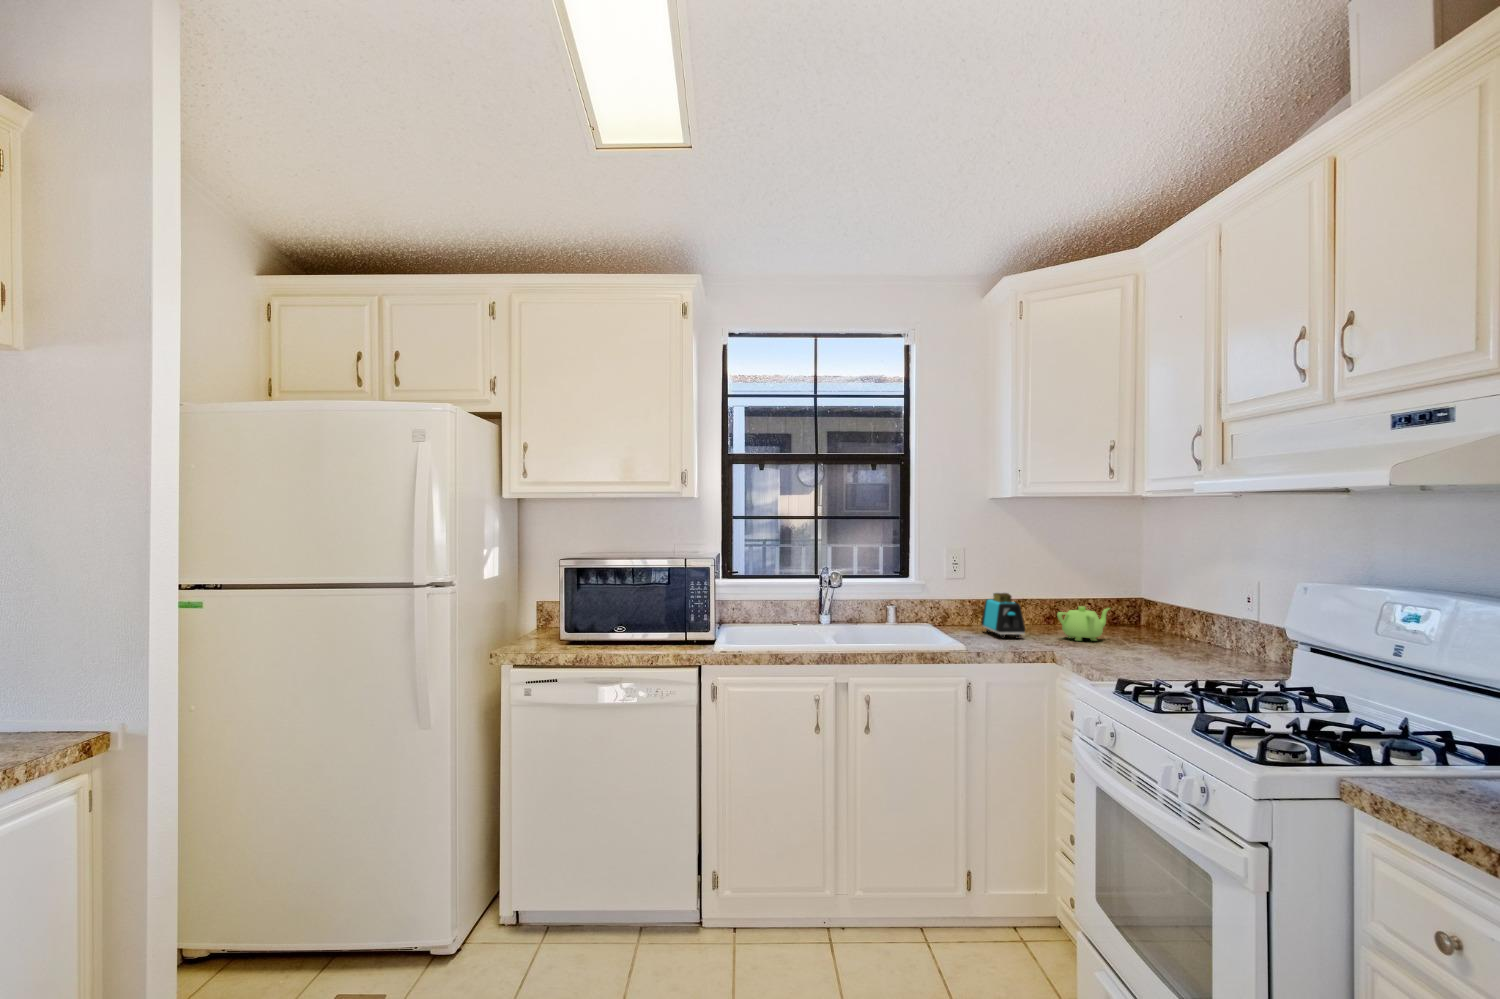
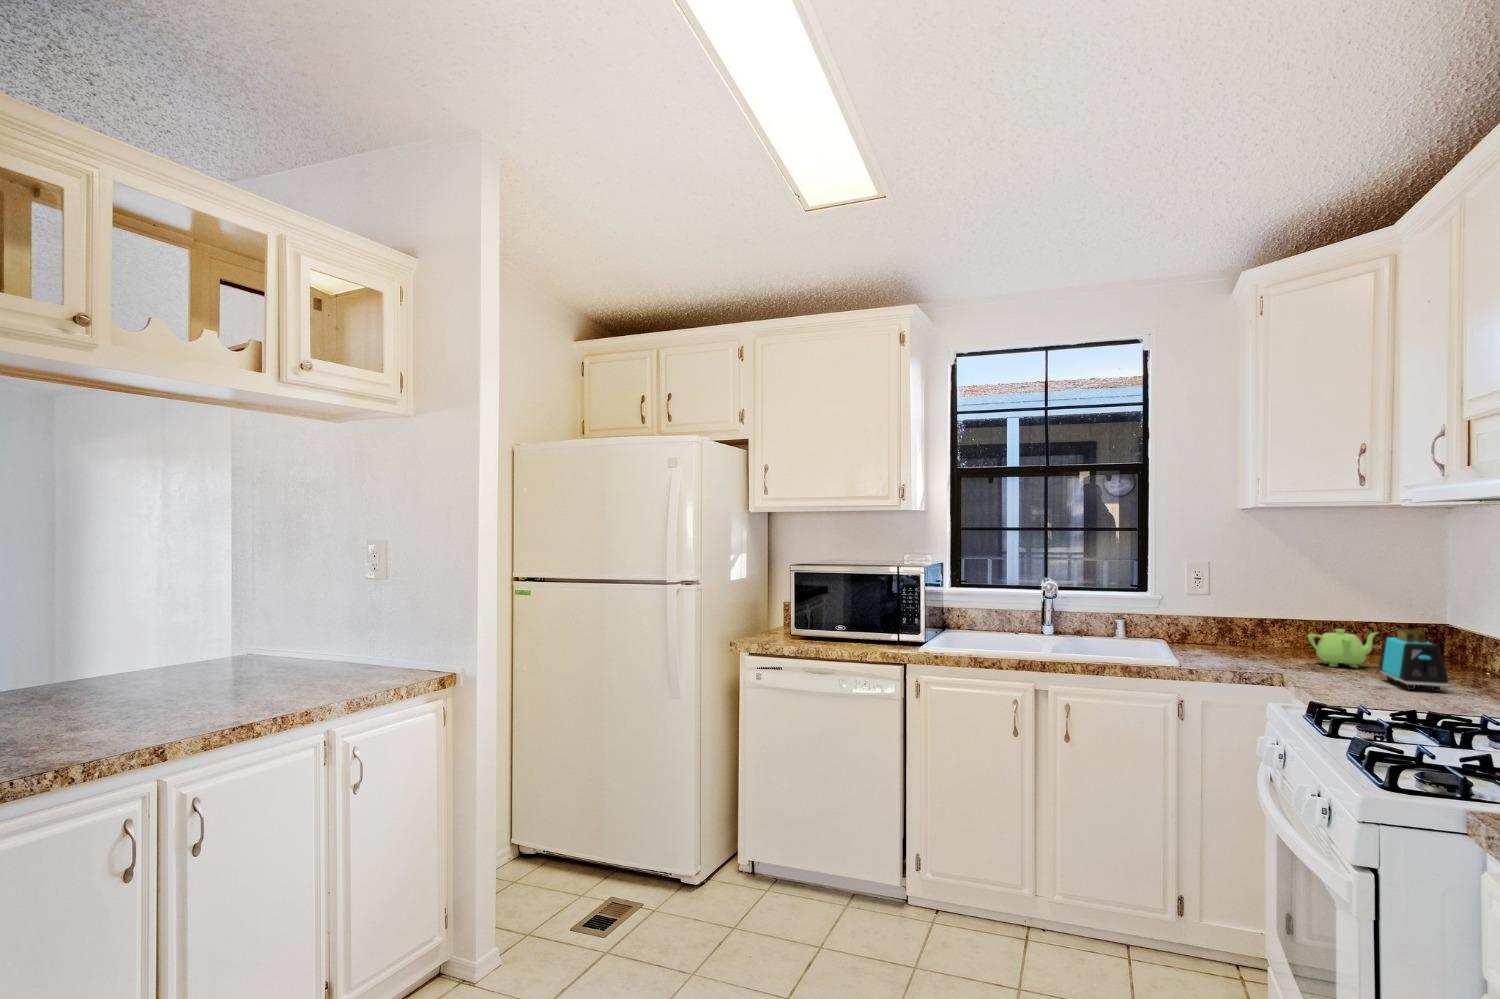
toaster: present [981,593,1025,639] -> present [1379,629,1448,691]

